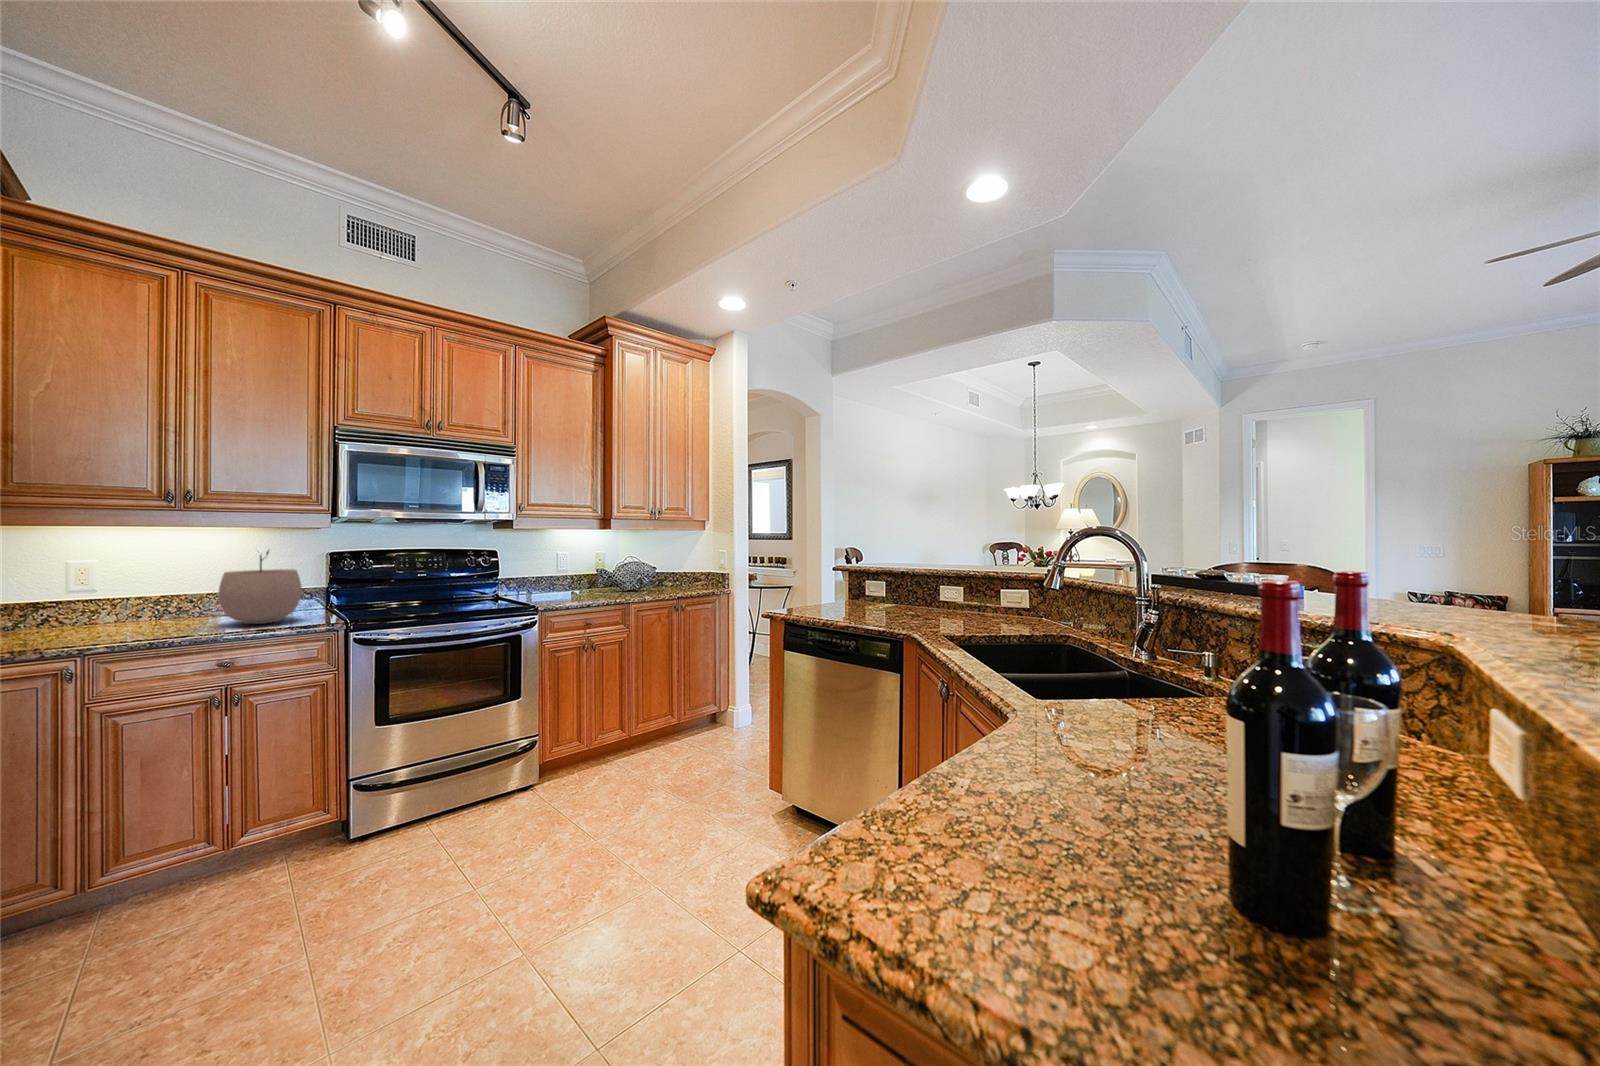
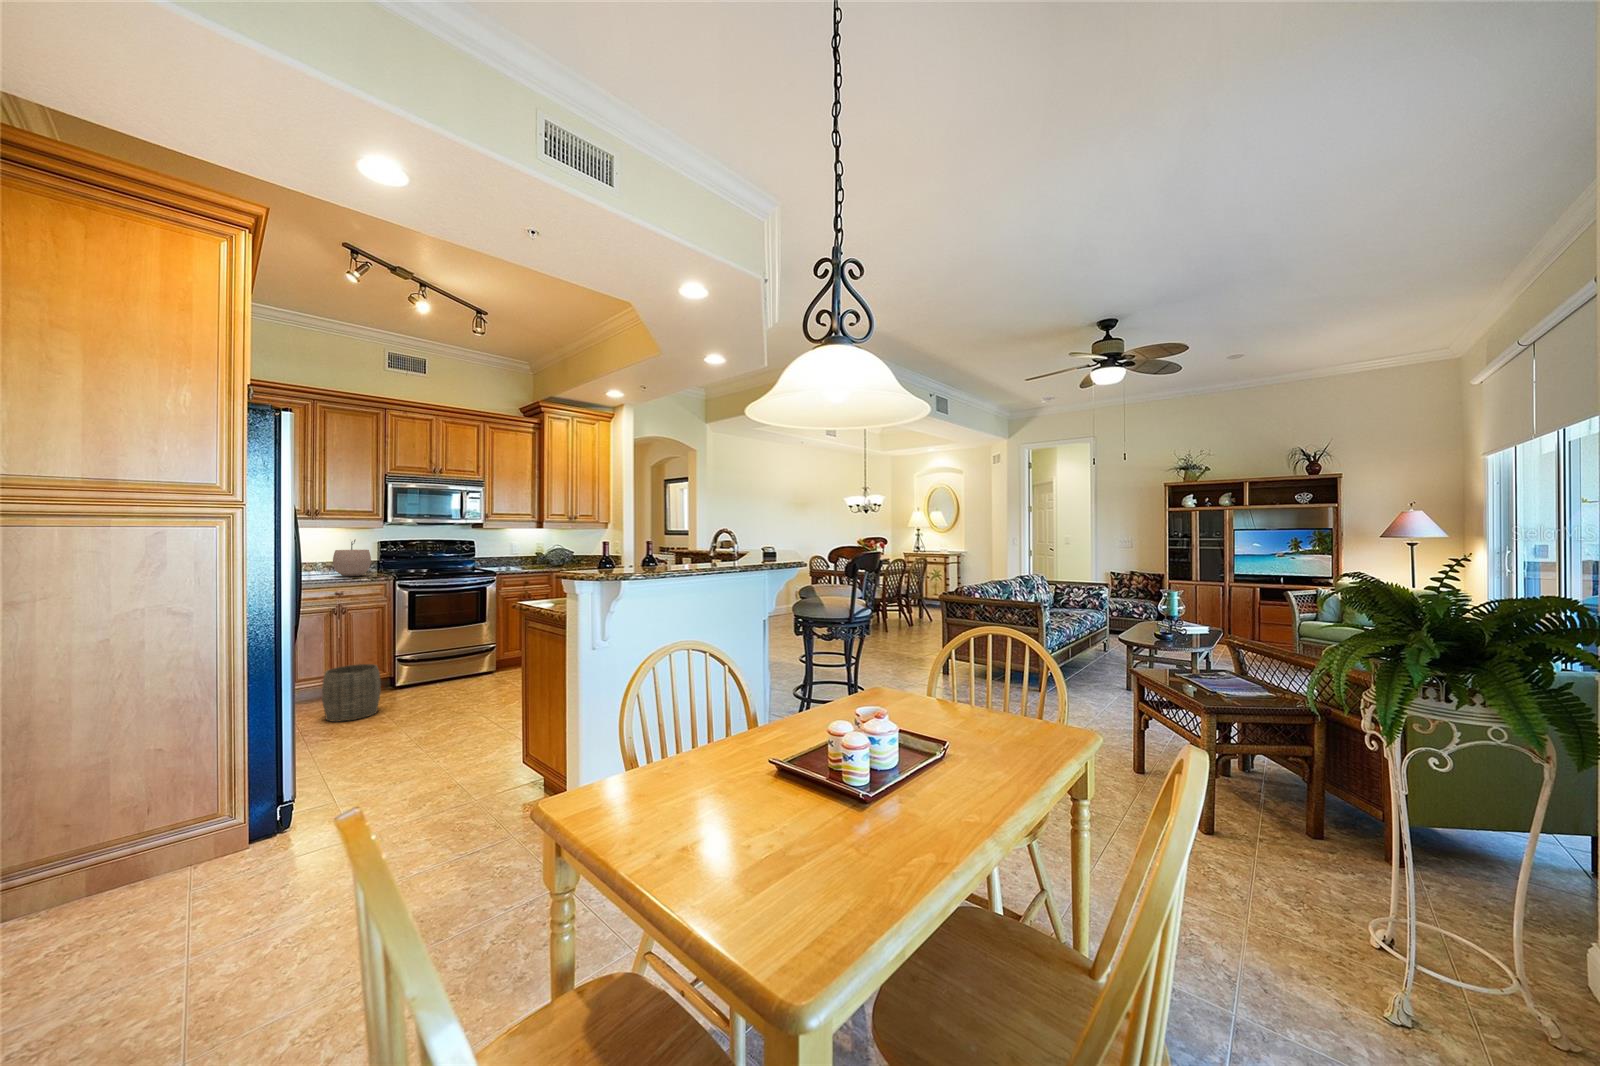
woven basket: none [143,830,297,1002] -> present [322,664,381,722]

